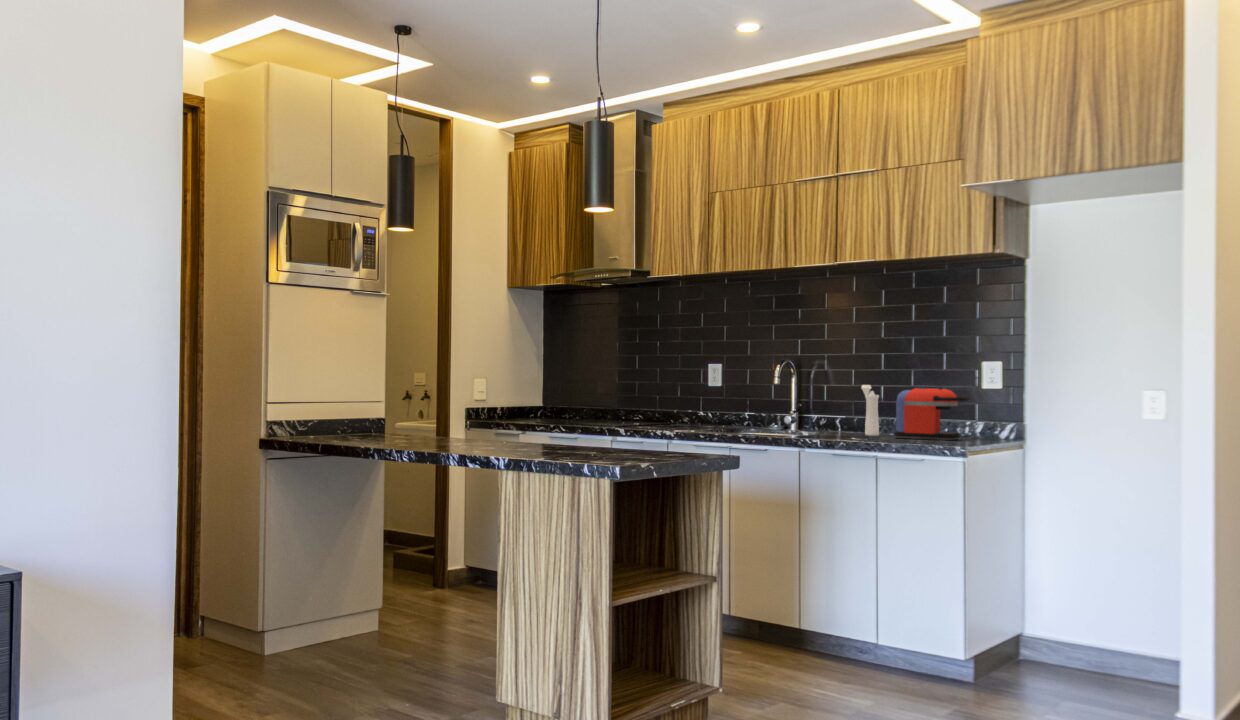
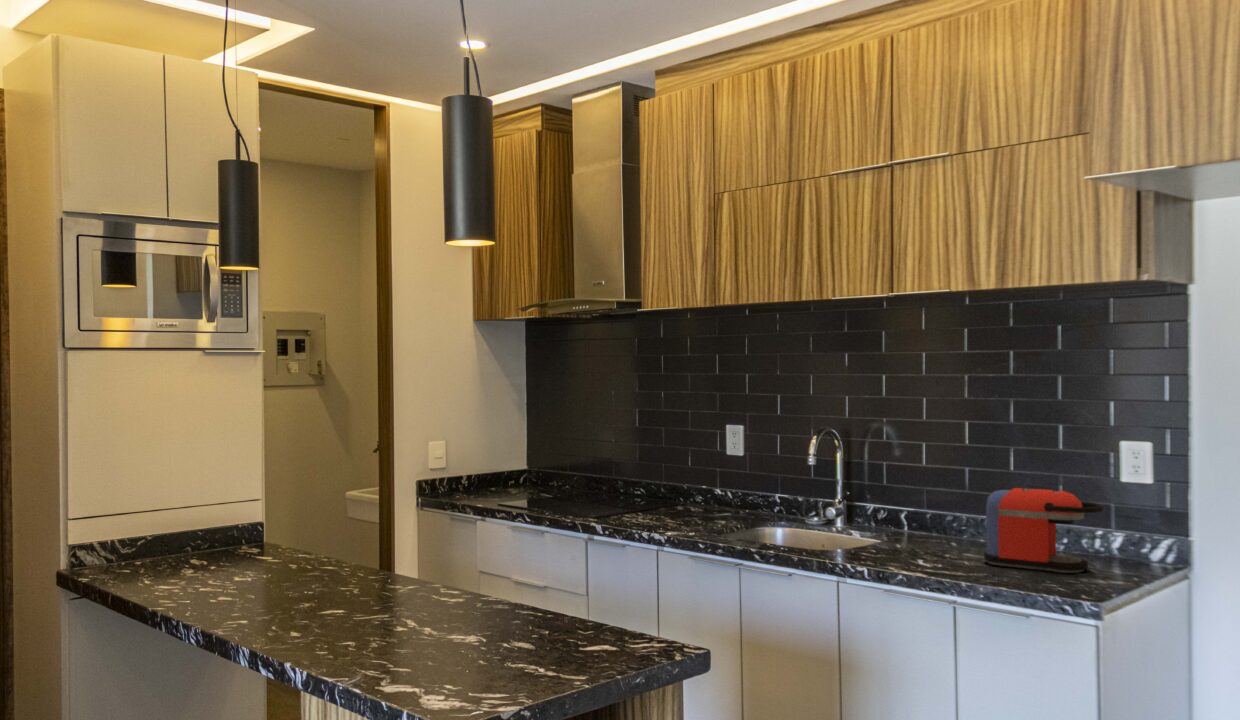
pepper mill: present [861,385,879,436] -> none [934,470,961,551]

